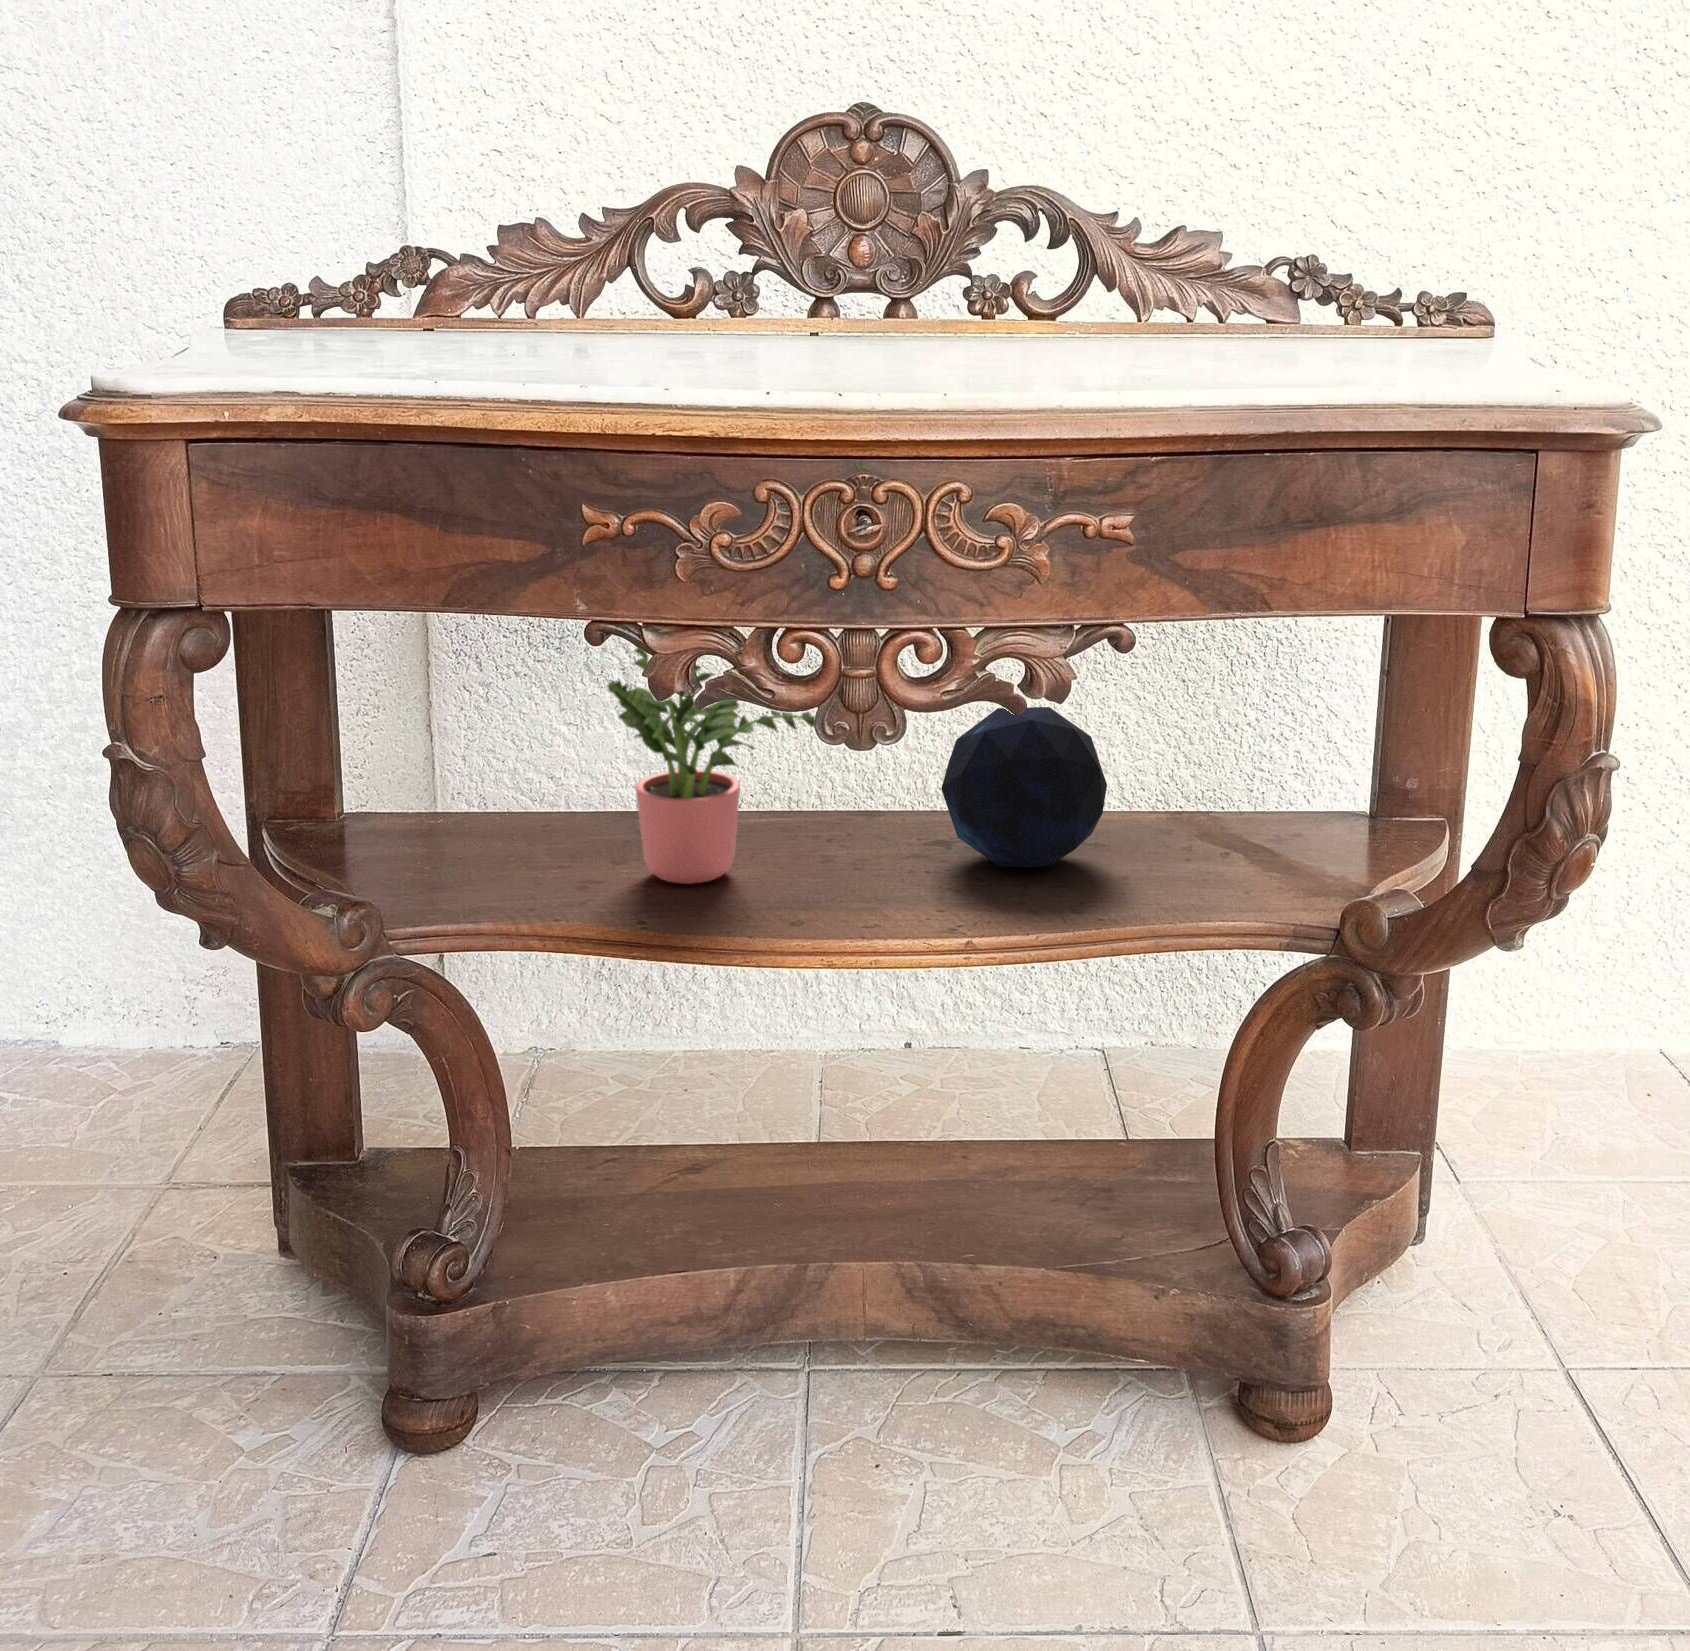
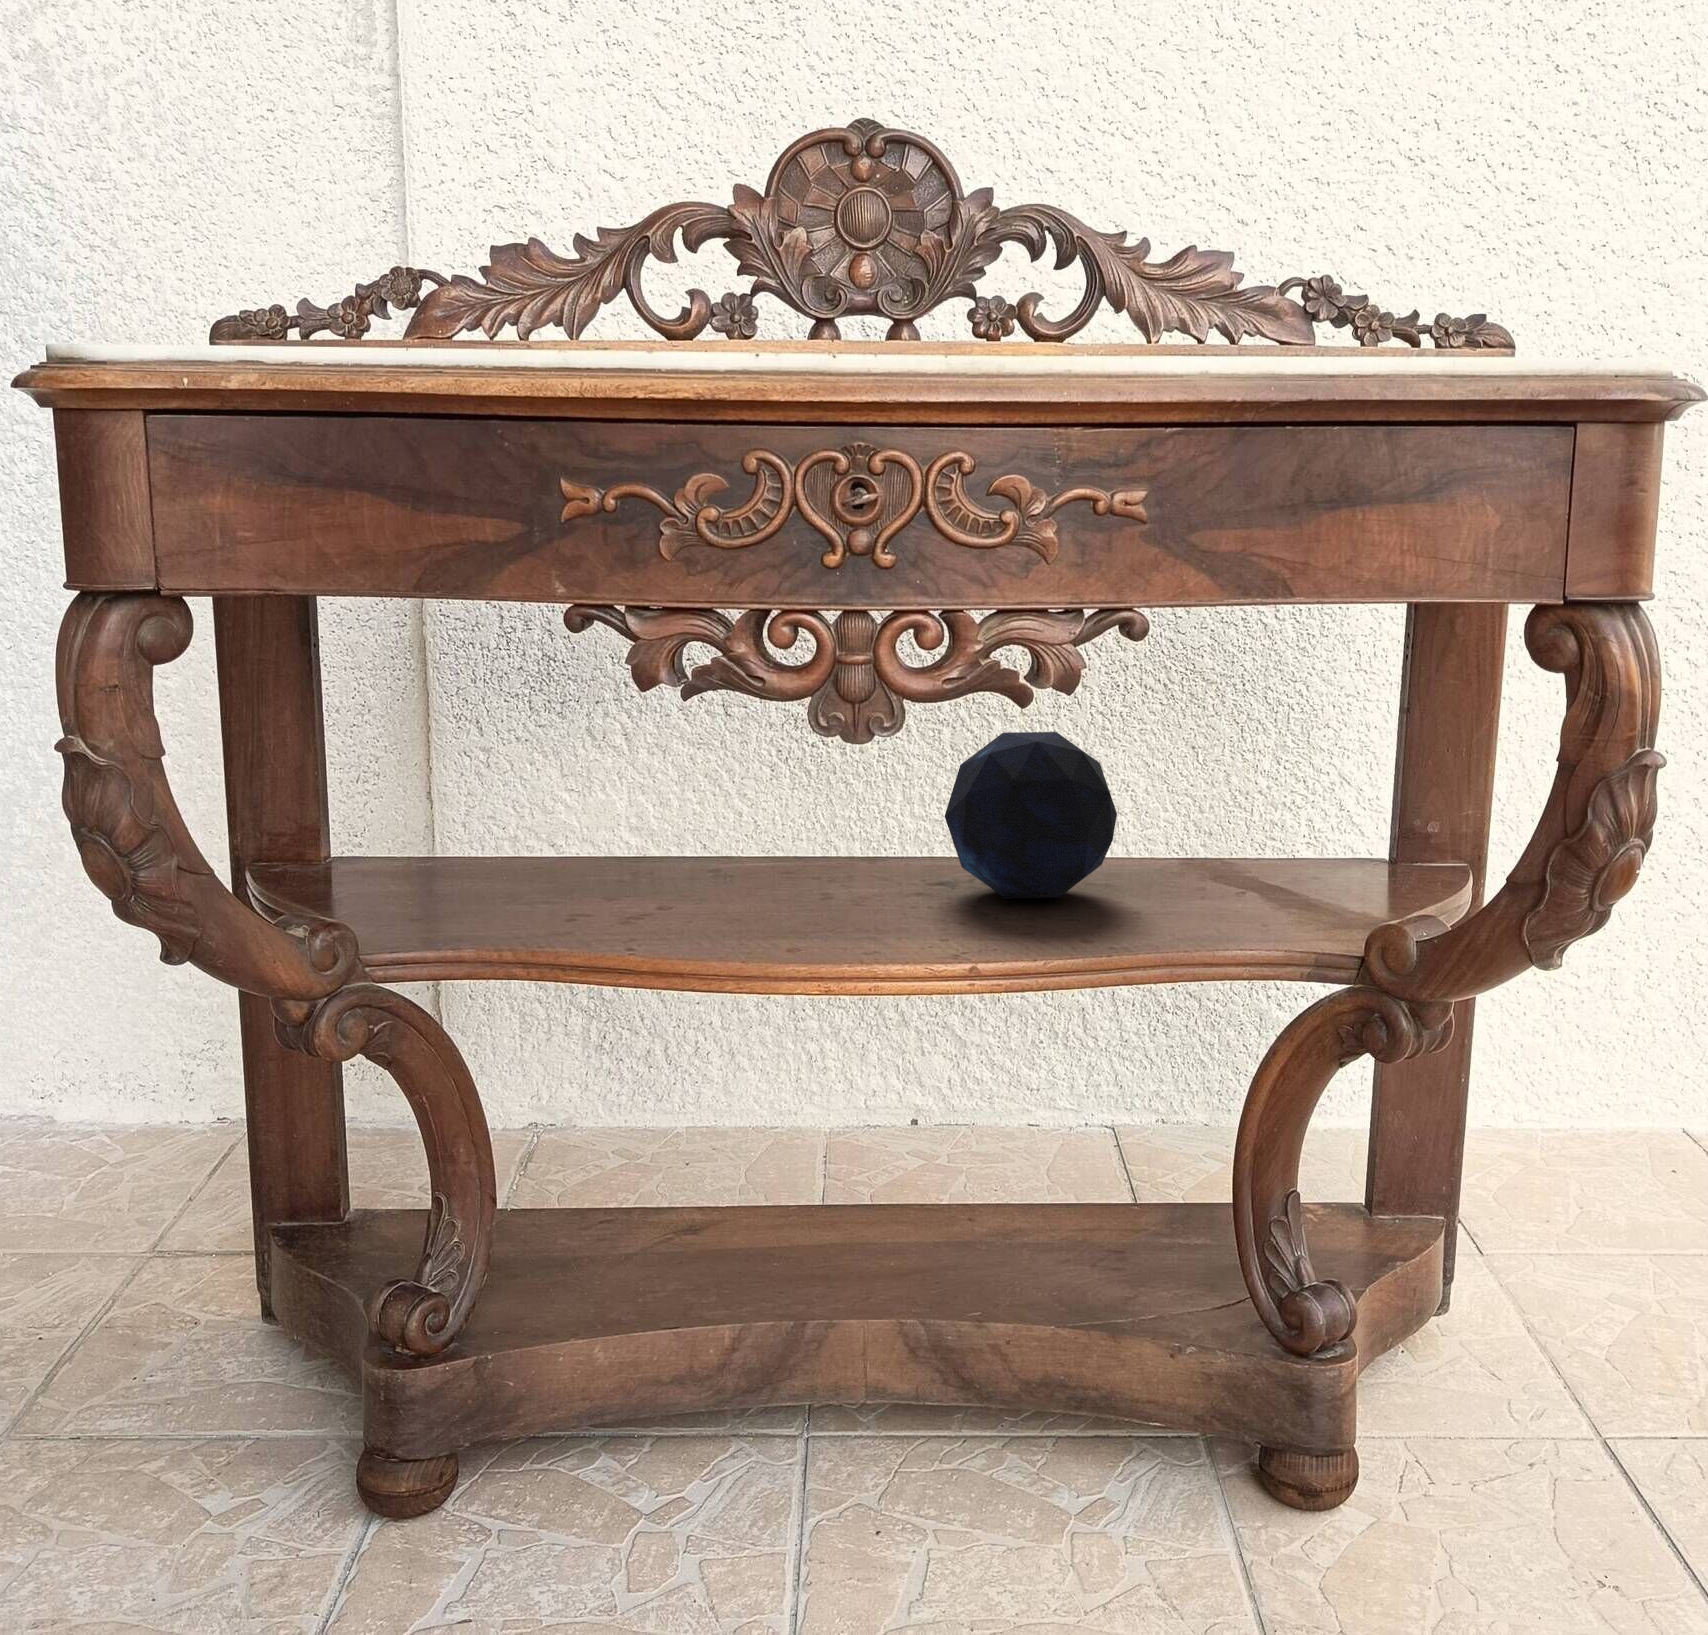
potted plant: present [608,645,815,884] -> none [595,602,833,910]

